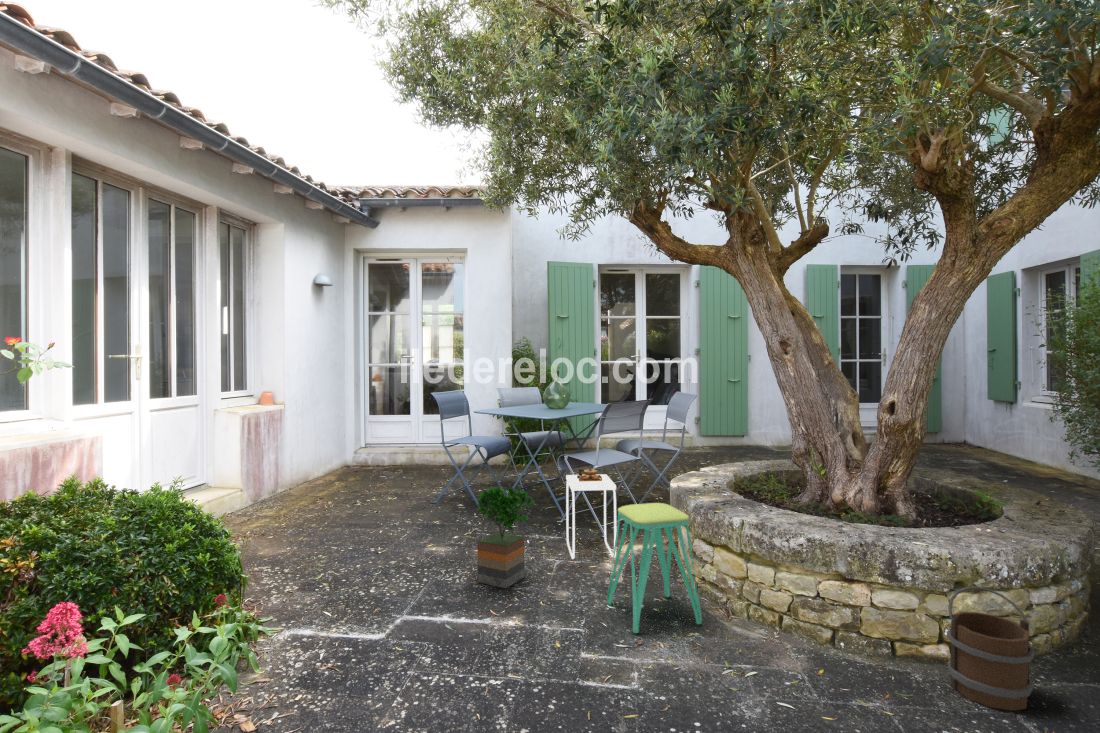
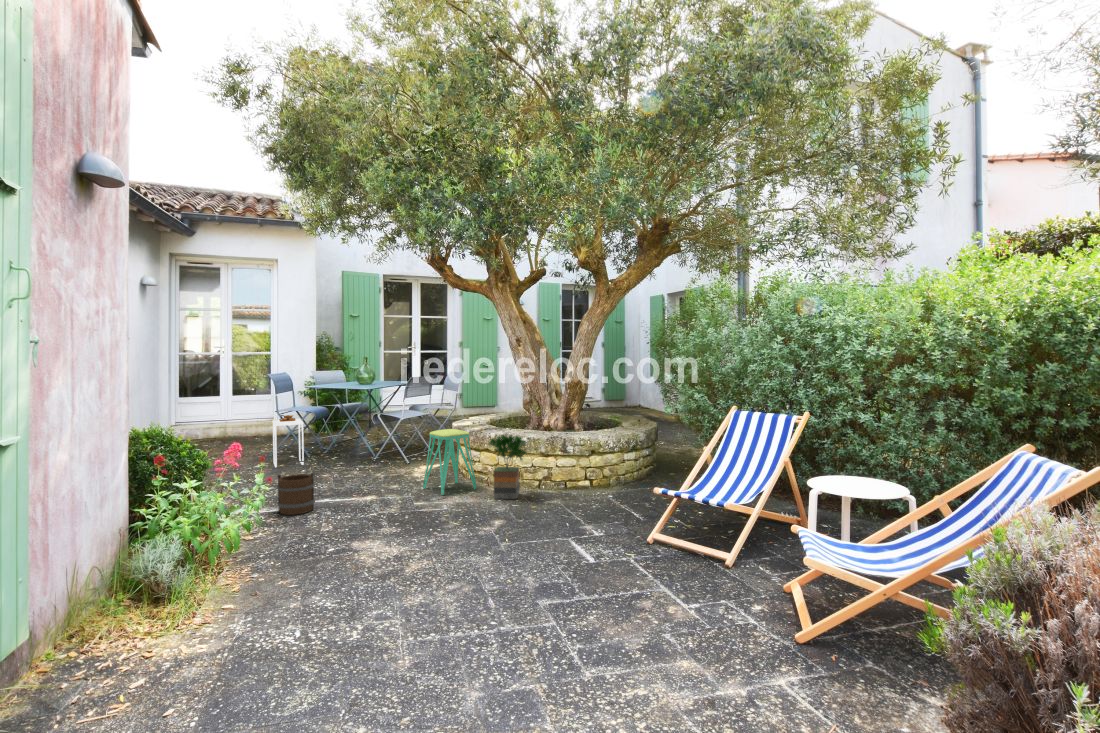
side table: present [566,469,616,559] -> present [273,415,304,467]
potted tree: present [477,486,534,588] -> present [489,436,527,499]
bucket: present [947,586,1034,711] -> present [277,461,315,515]

